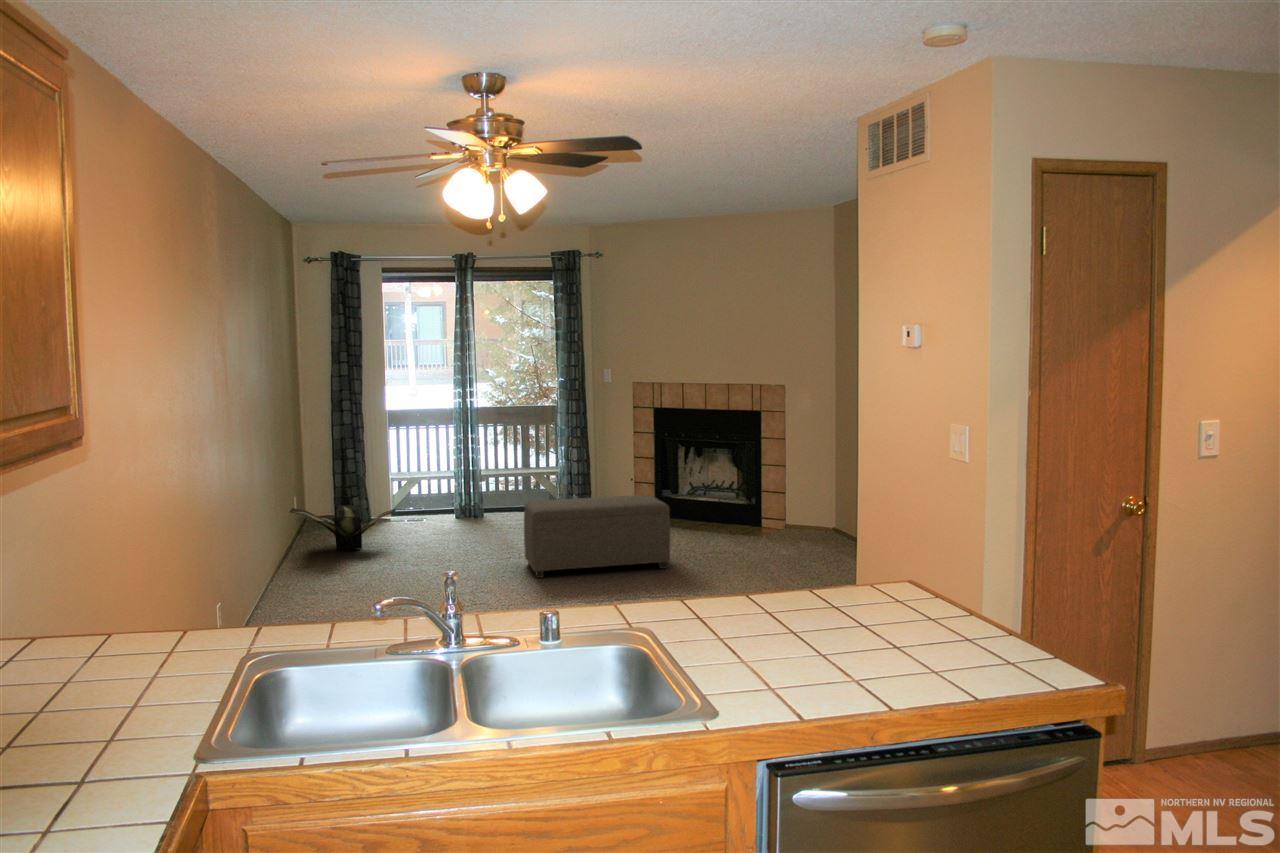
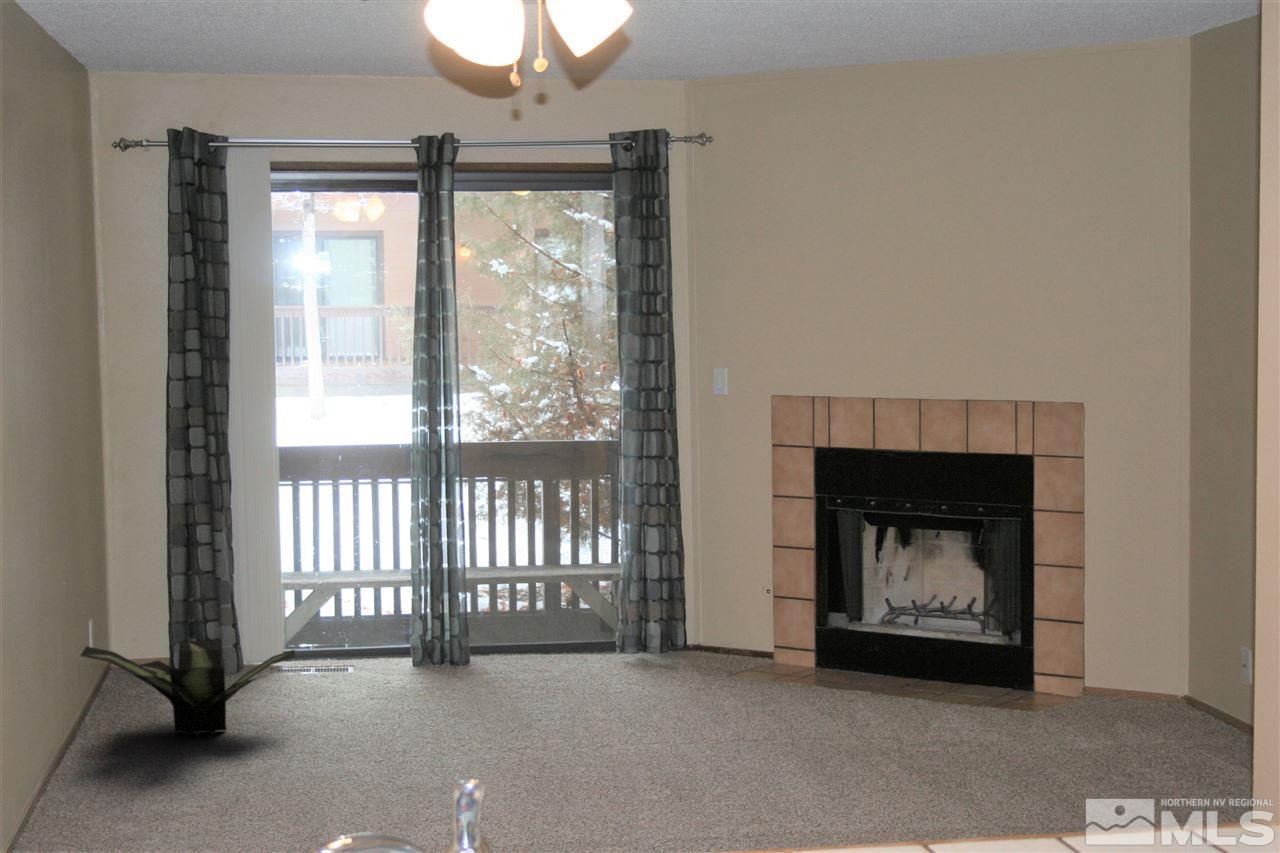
ottoman: present [524,495,670,578] -> none [563,630,872,805]

